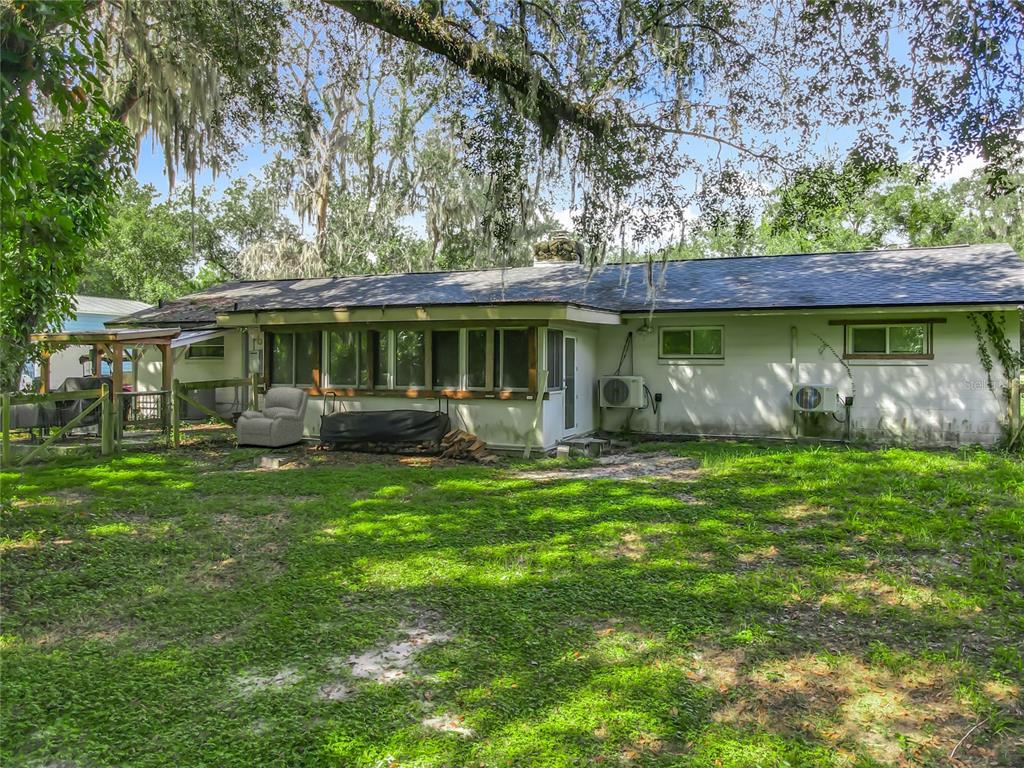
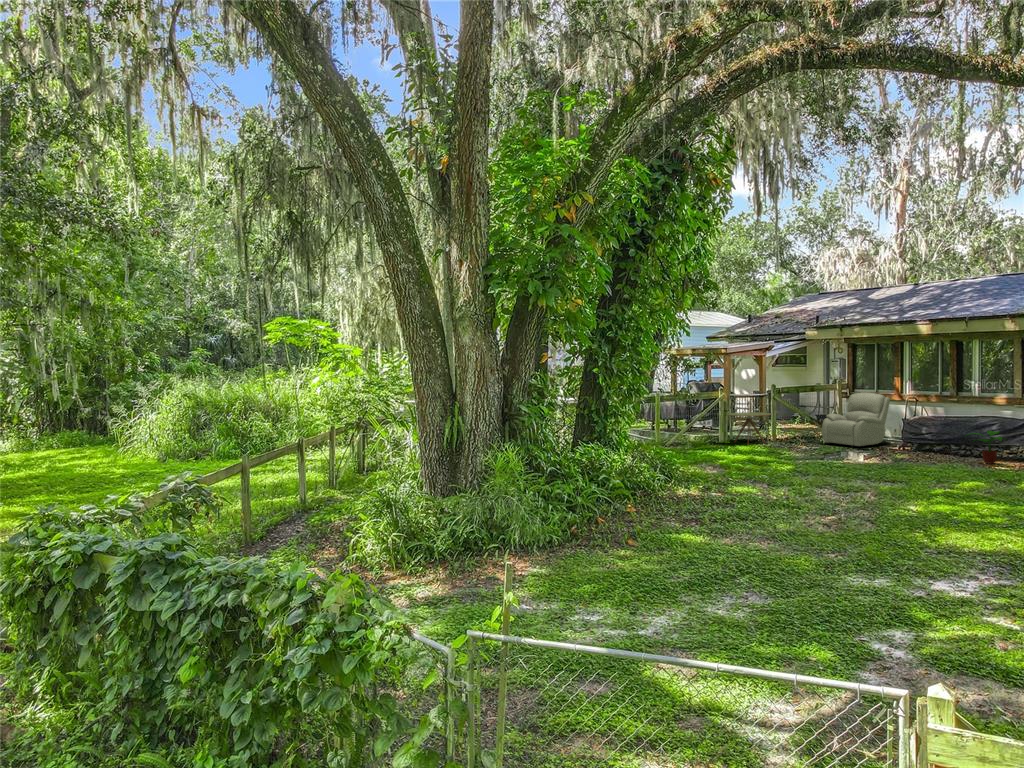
round table: none [116,412,176,453] -> present [728,412,772,443]
potted plant: none [380,425,419,459] -> present [968,431,1004,464]

